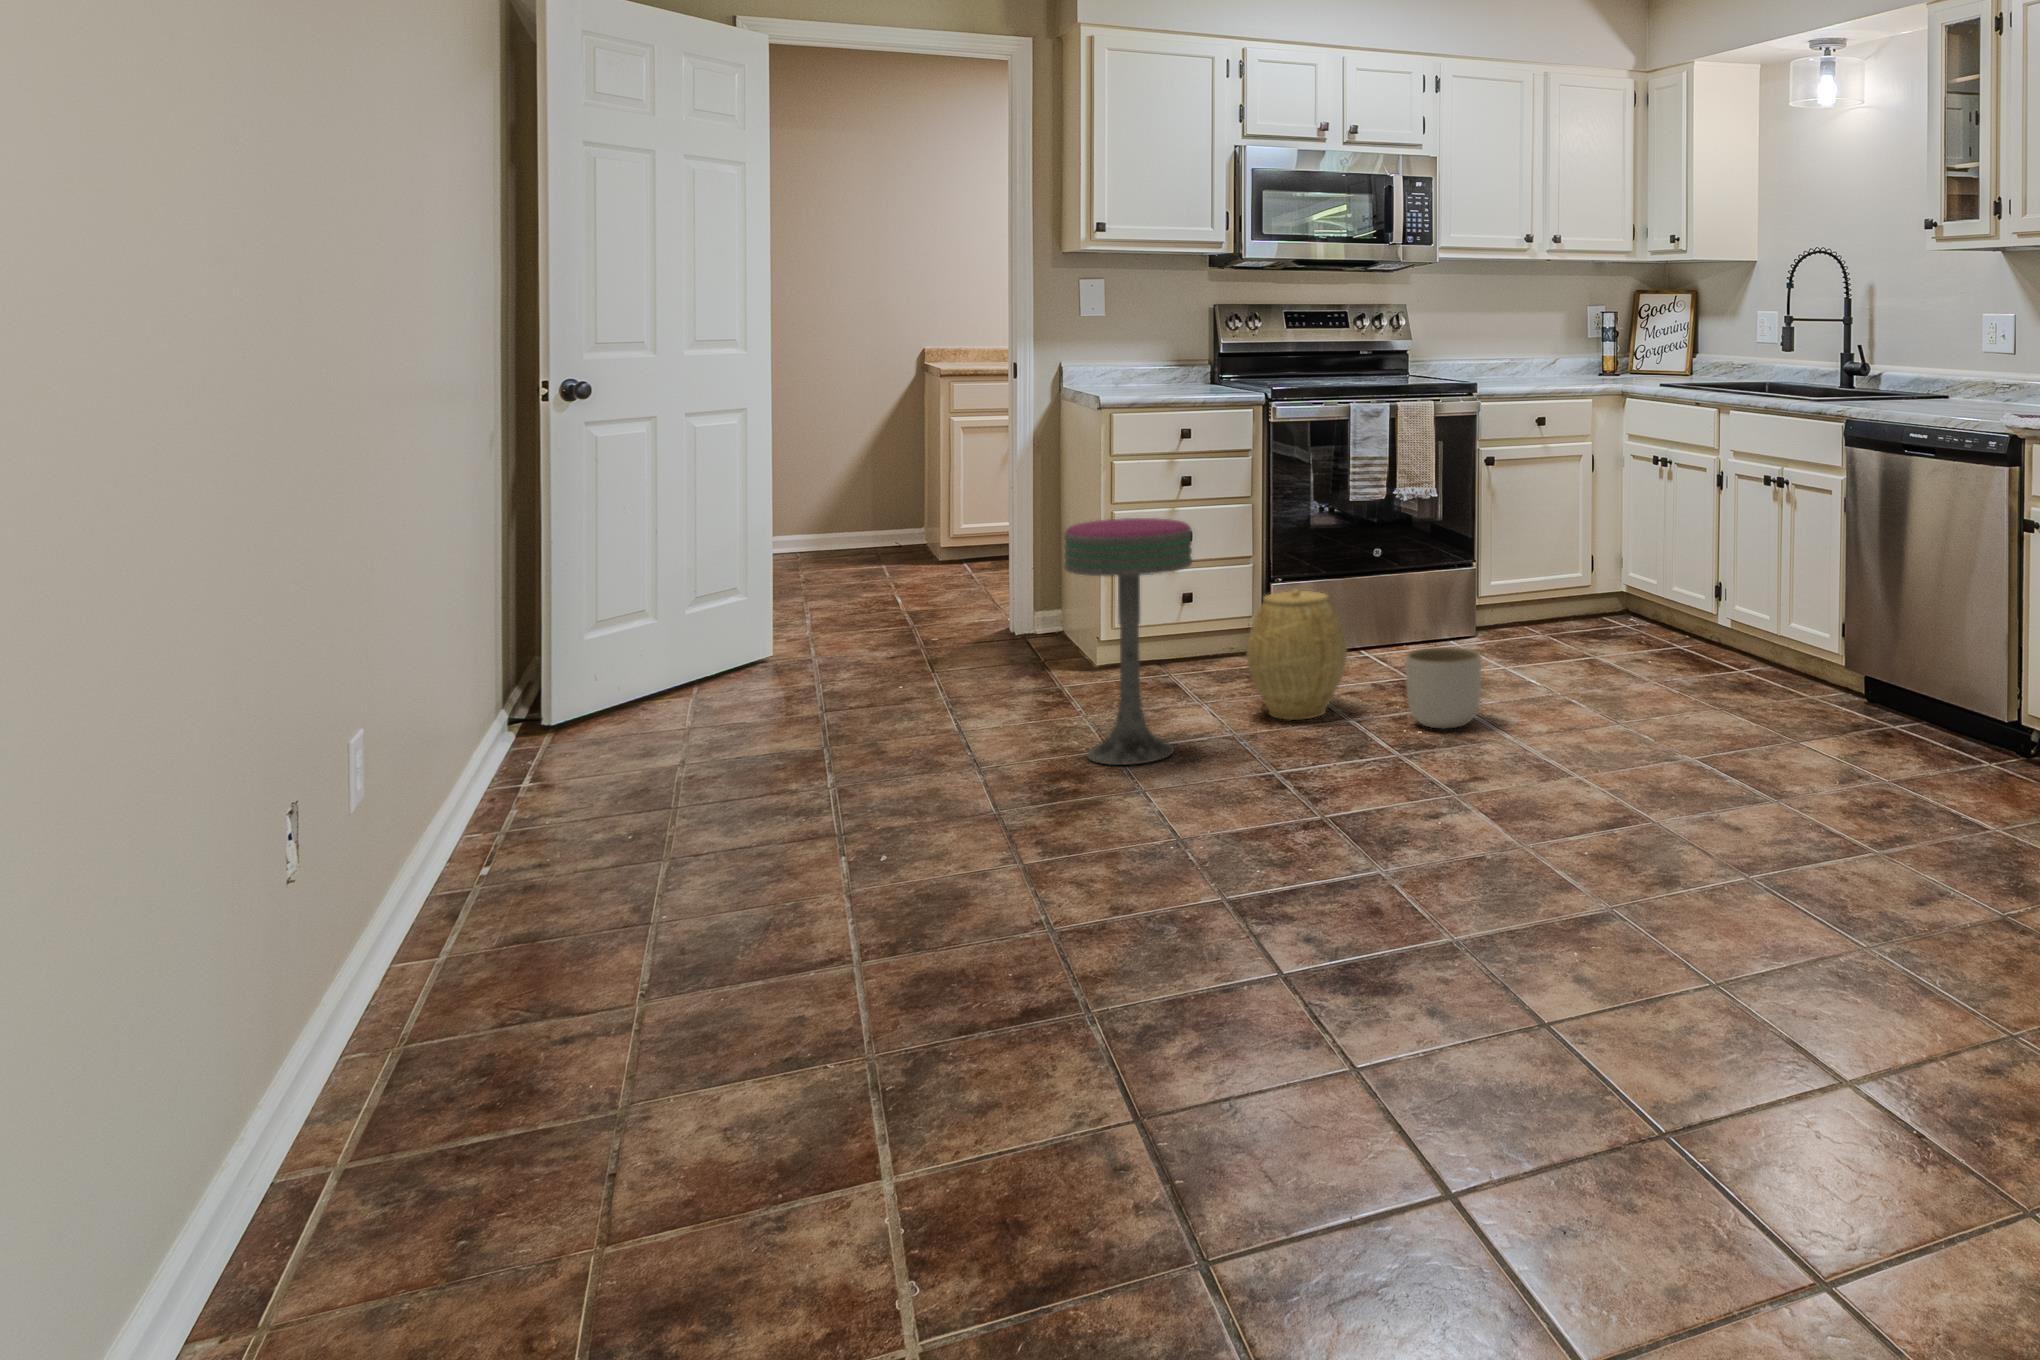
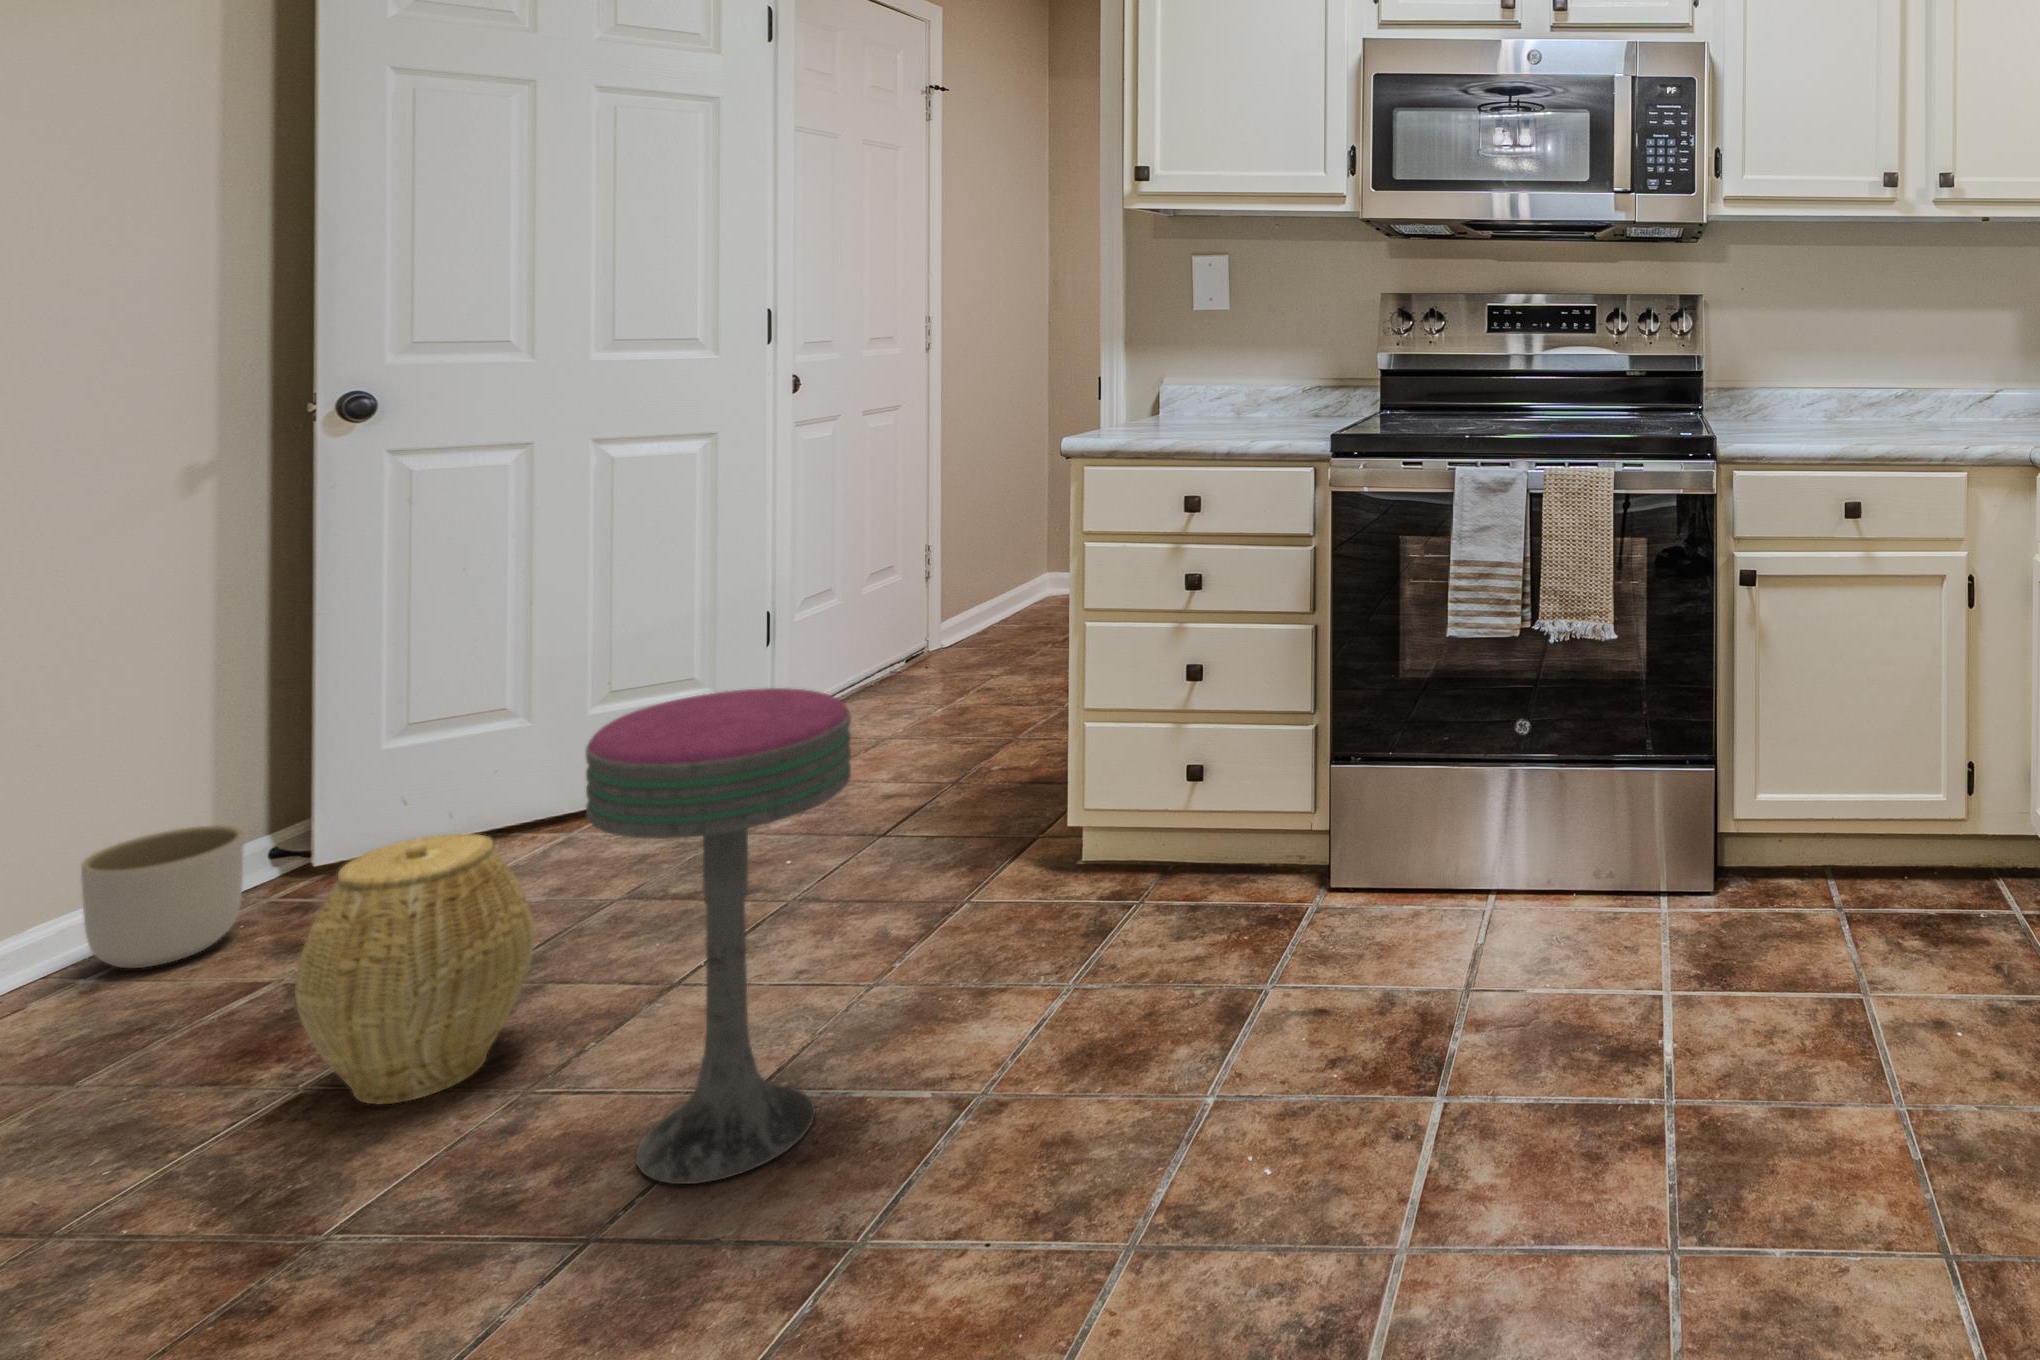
woven basket: present [1247,590,1347,720] -> present [295,834,534,1104]
planter: present [1406,647,1481,728] -> present [81,825,244,968]

